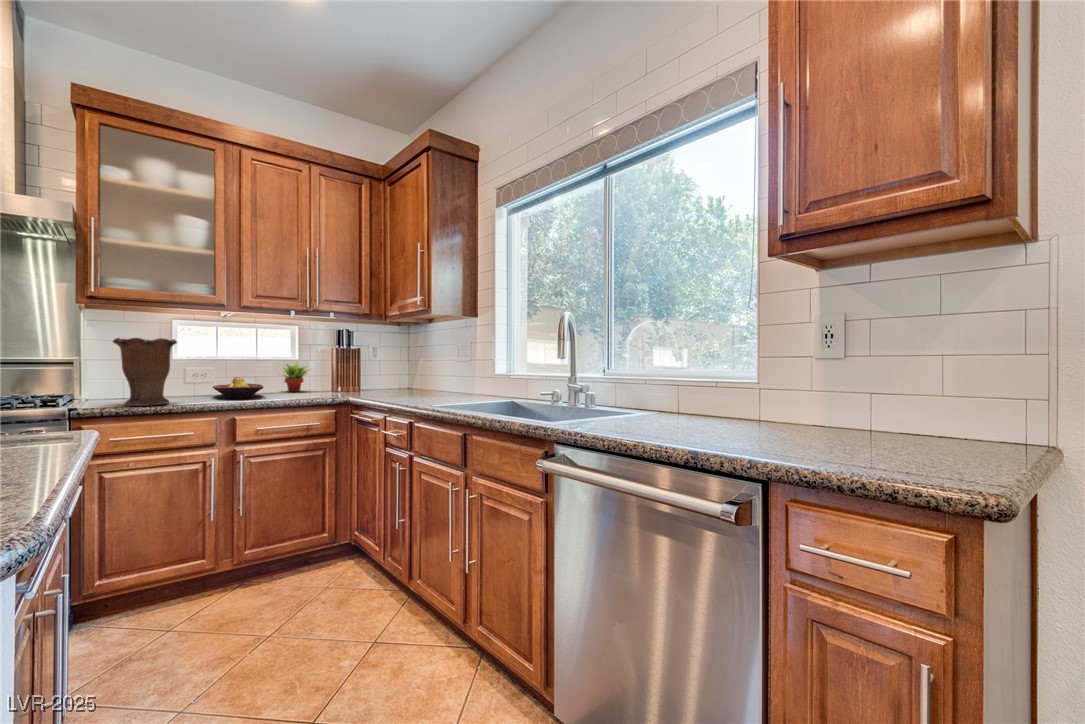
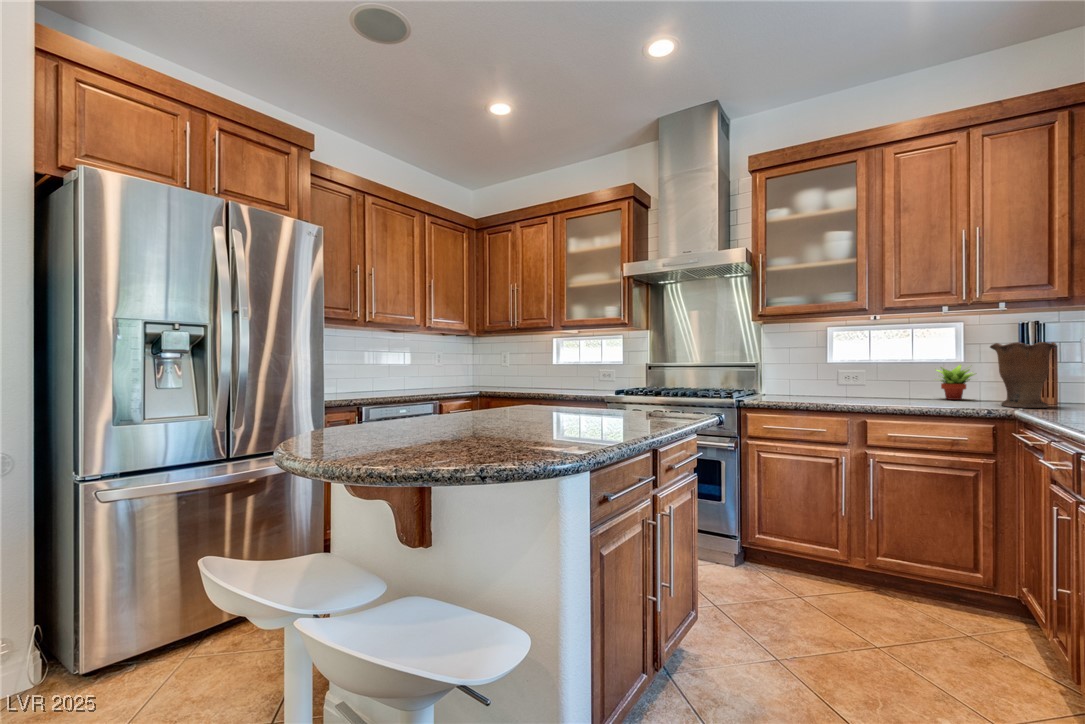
vase: present [113,338,177,406] -> present [990,342,1056,408]
fruit bowl: present [213,377,264,399] -> none [854,380,907,402]

